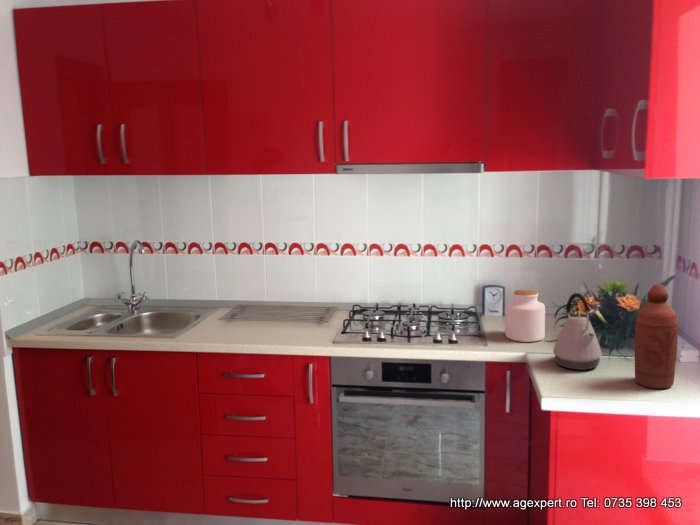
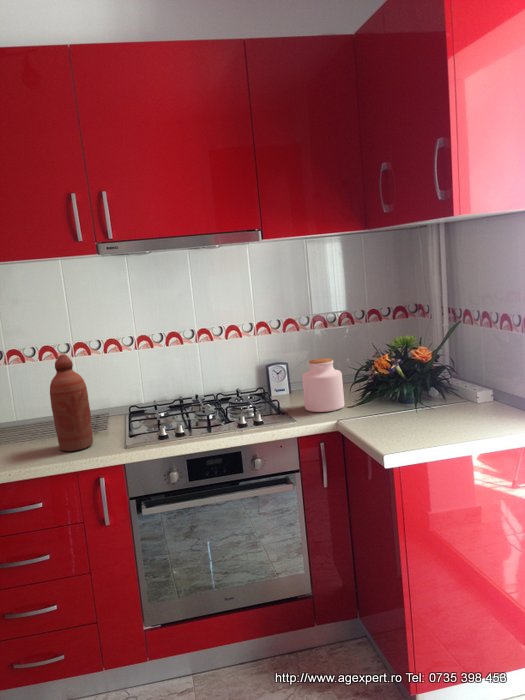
bottle: present [635,284,678,388] -> present [50,355,93,451]
kettle: present [553,293,602,370] -> none [369,348,417,426]

